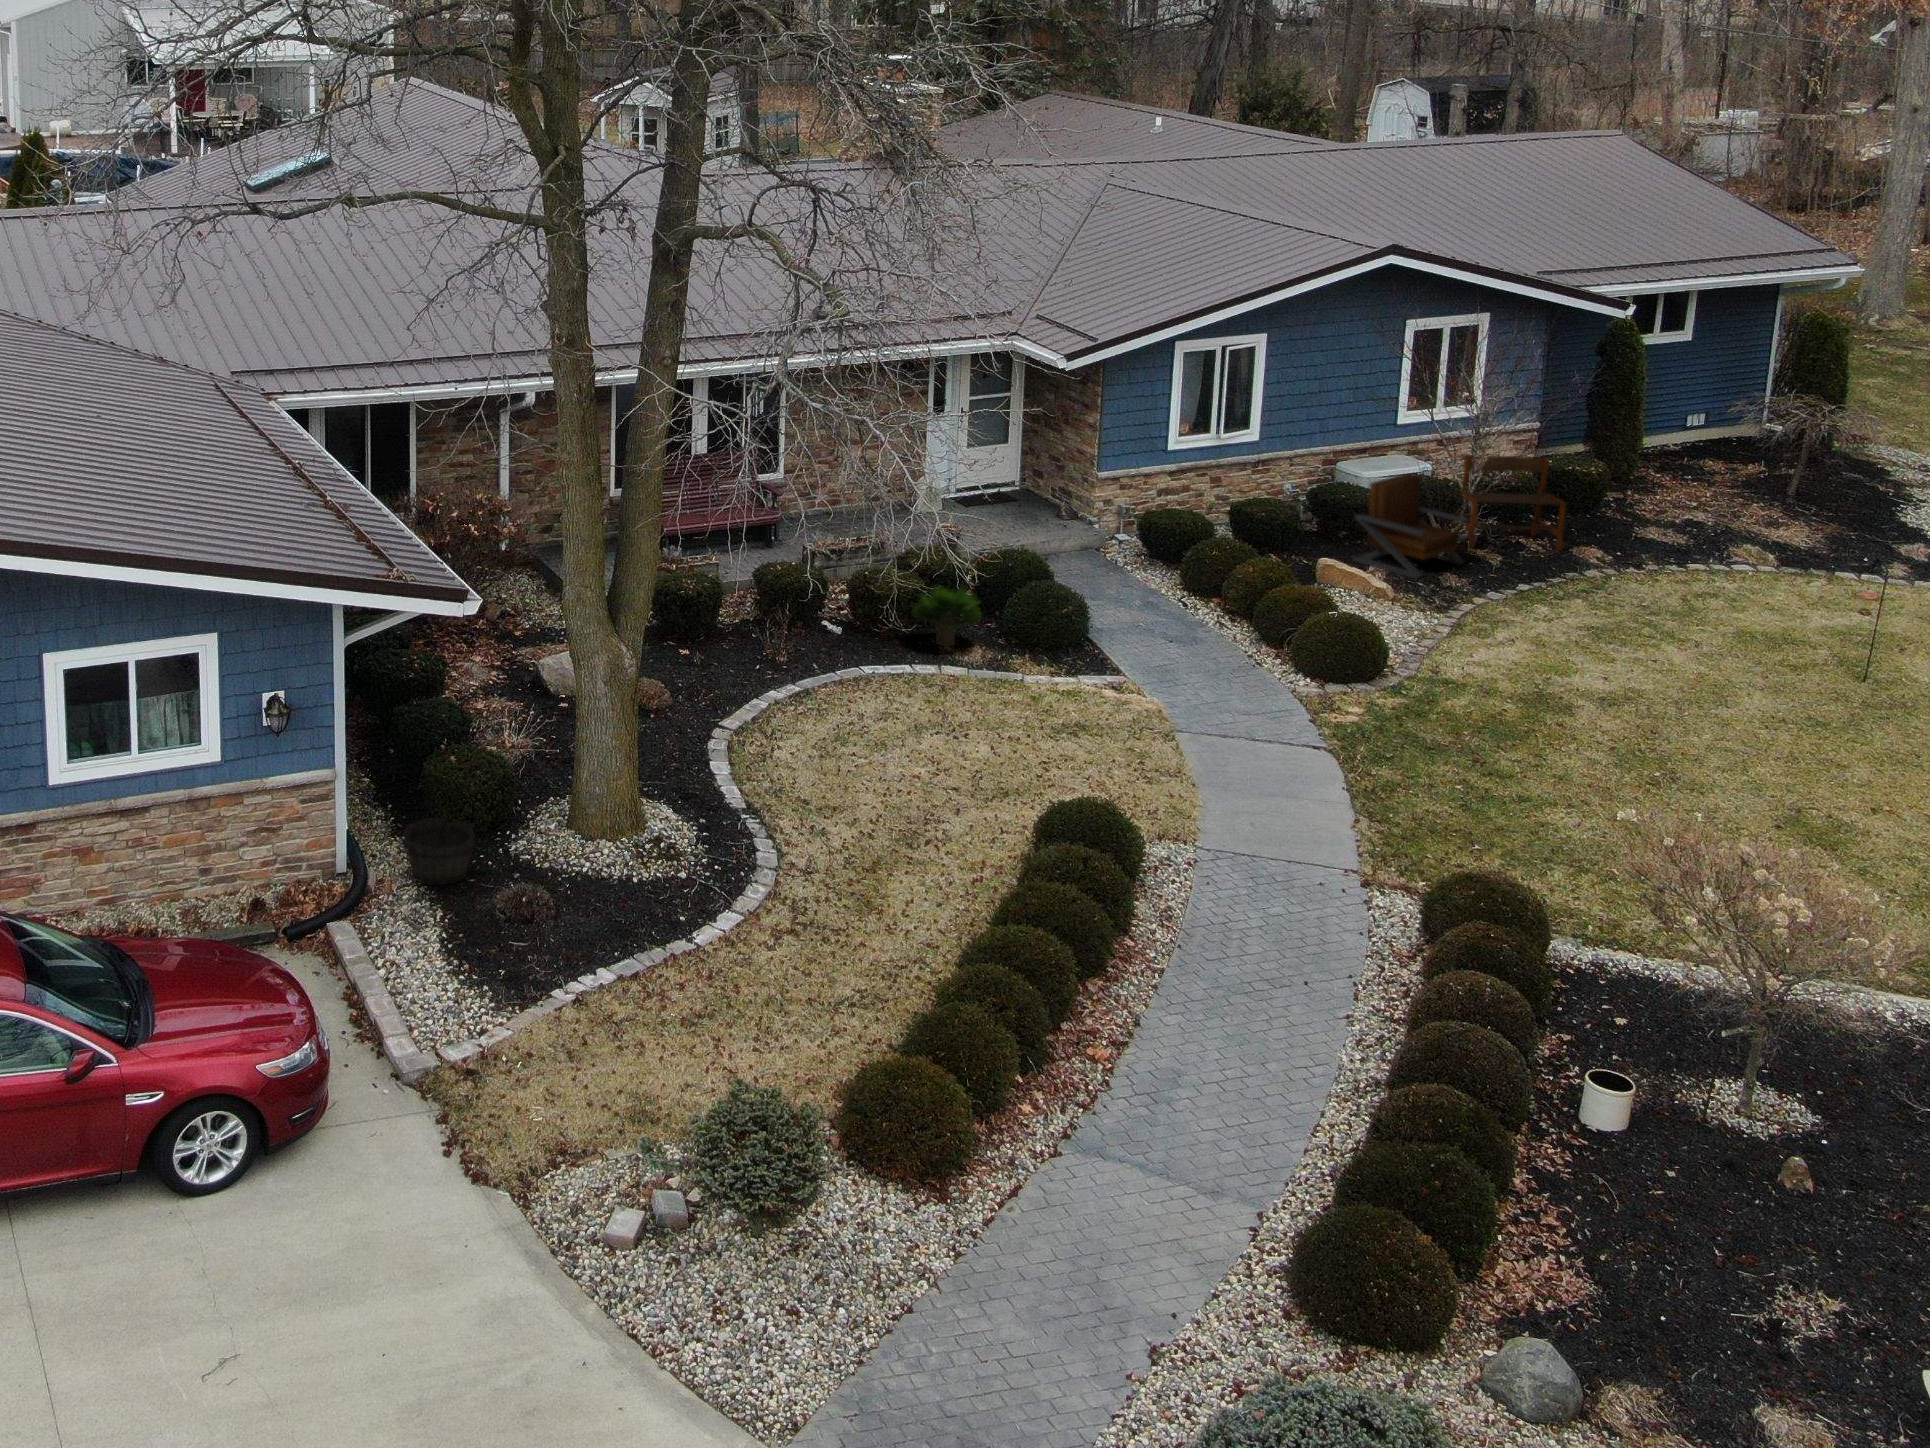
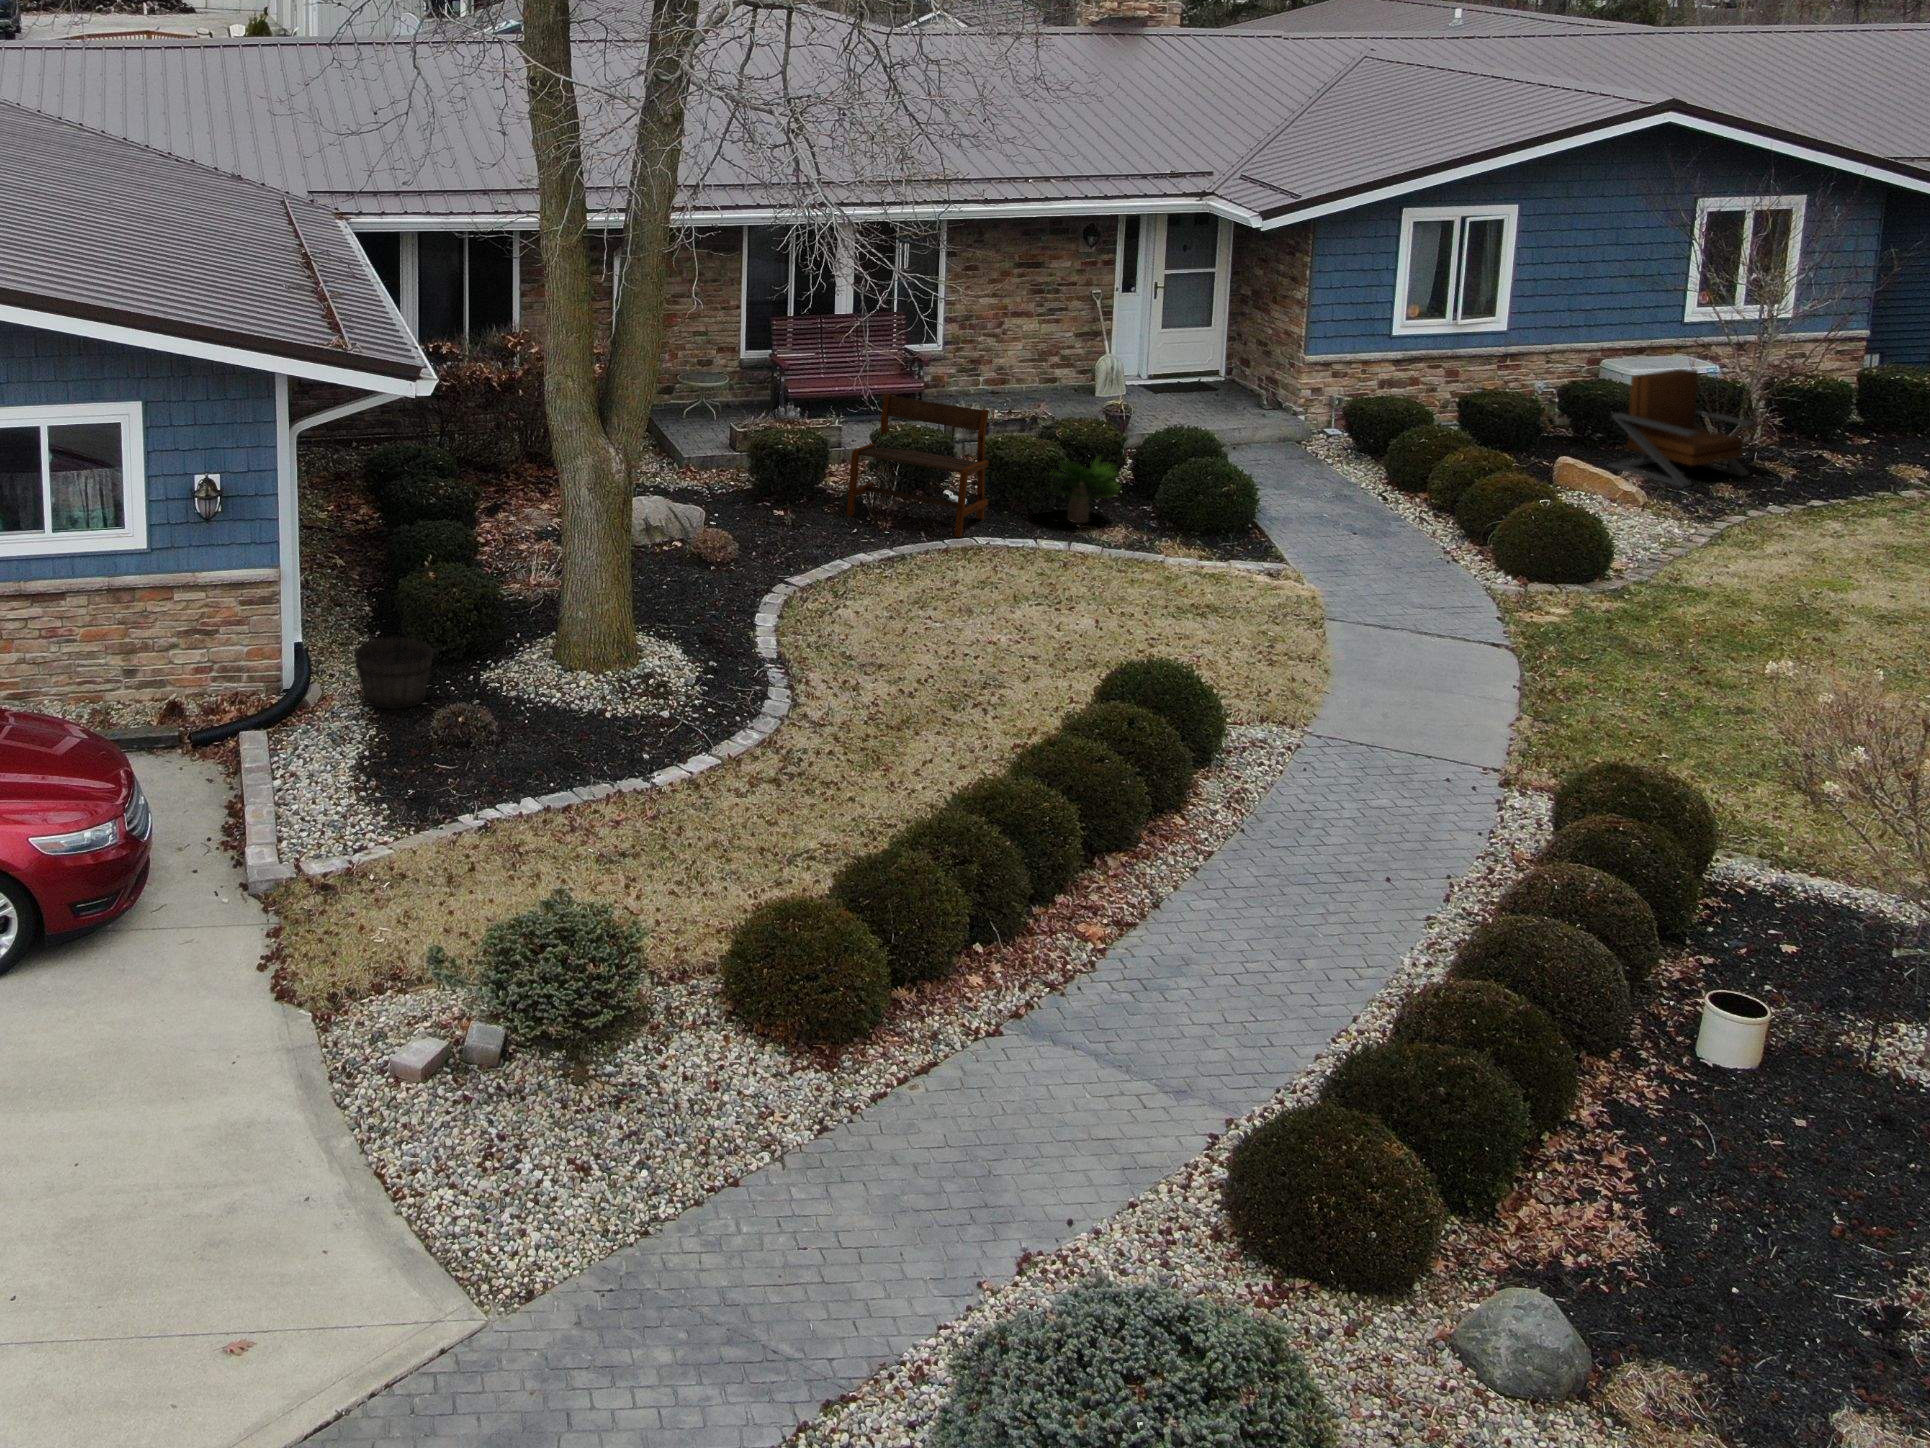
bench: present [1461,454,1566,551] -> present [847,394,989,537]

